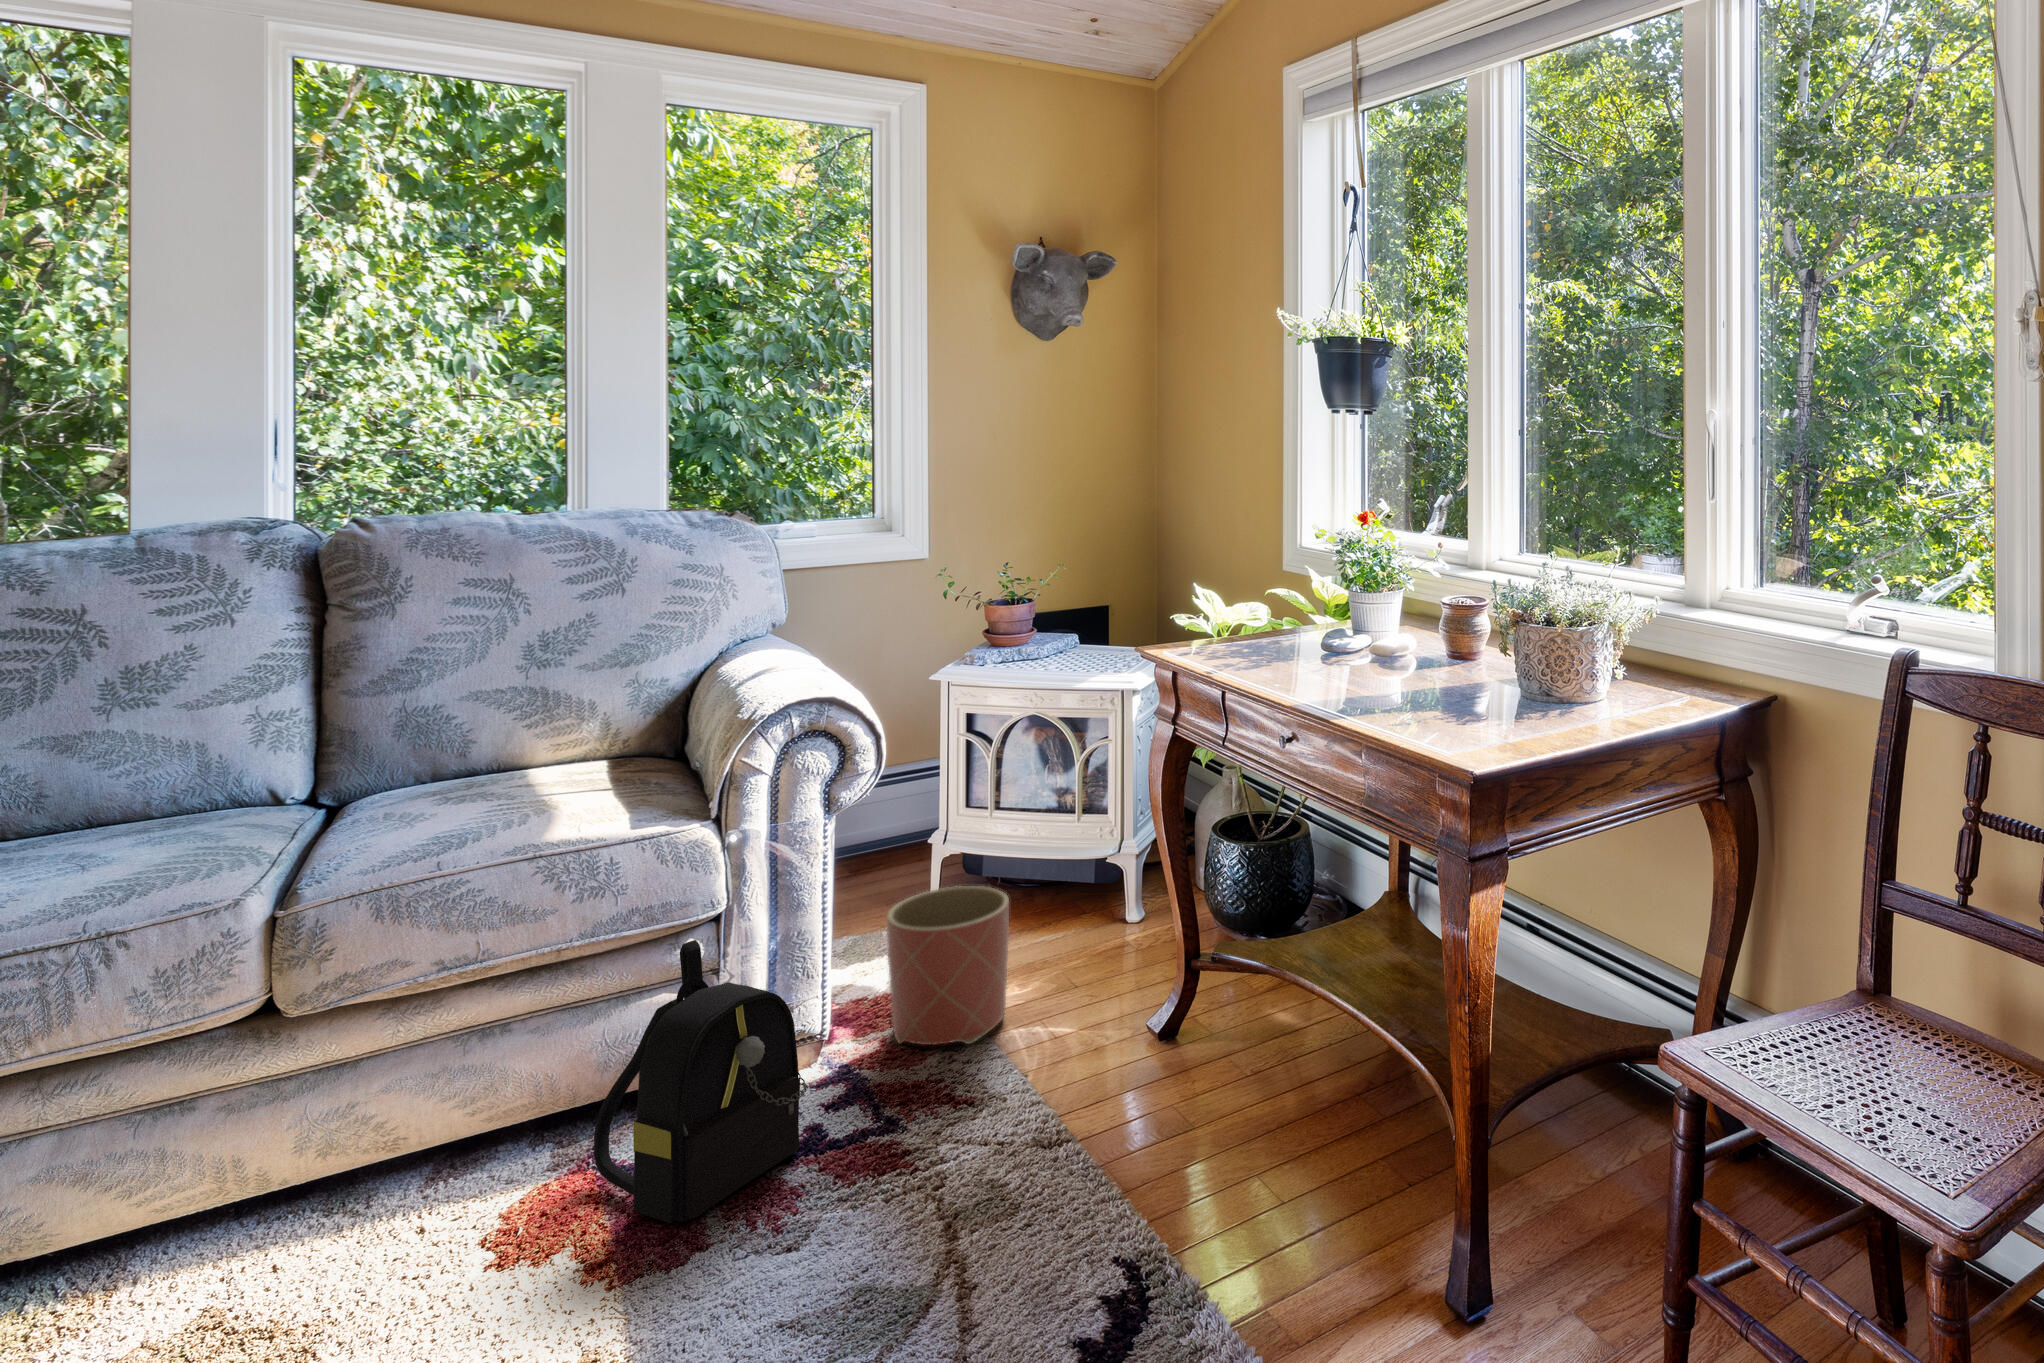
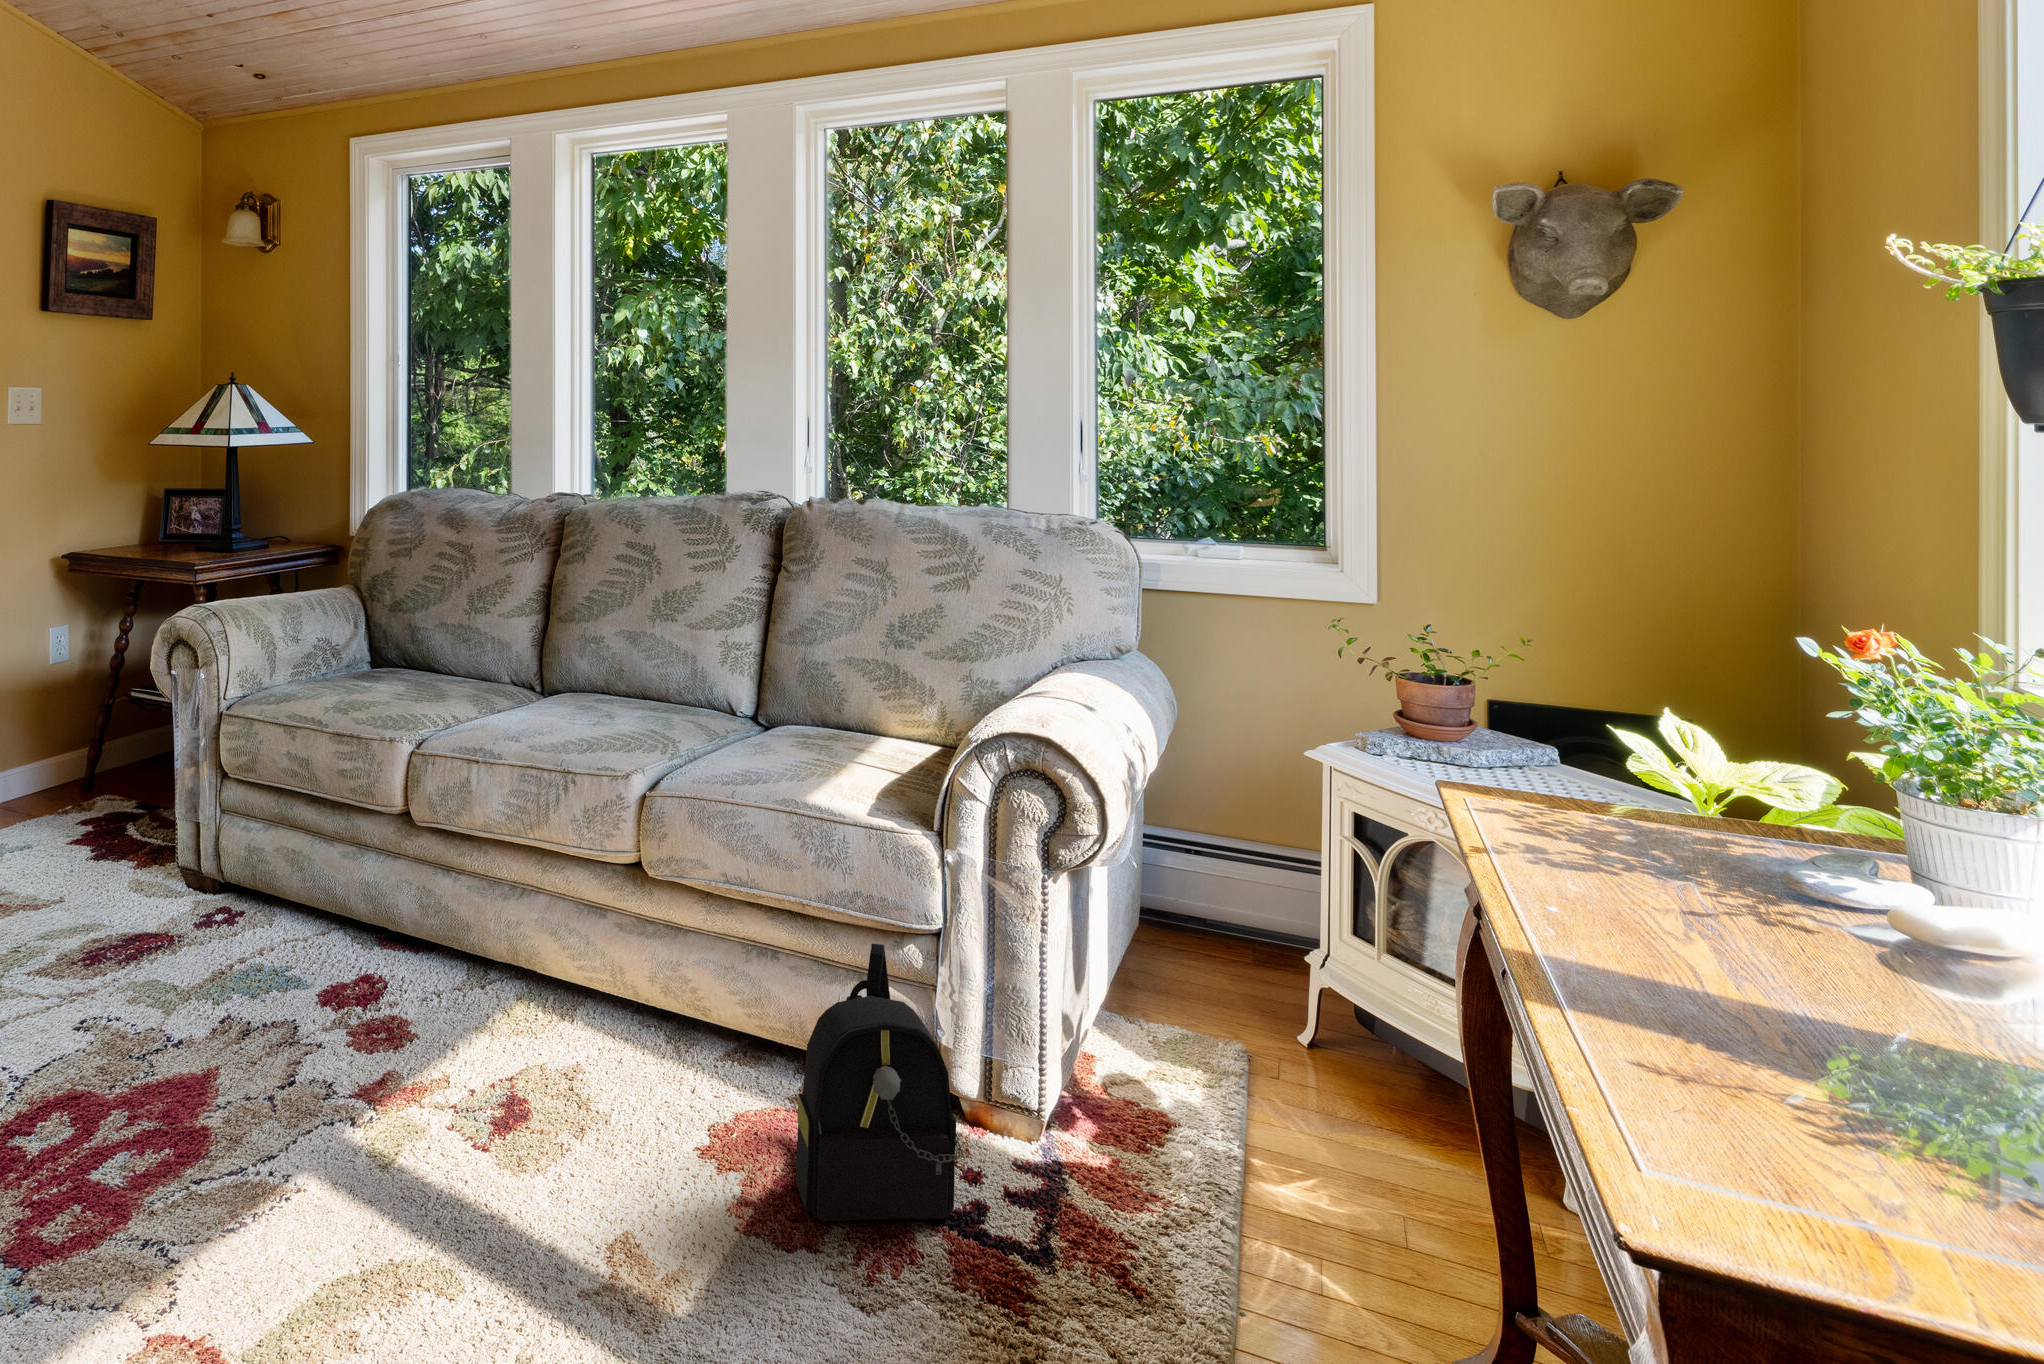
planter: present [886,886,1009,1045] -> none [1123,1002,1282,1221]

